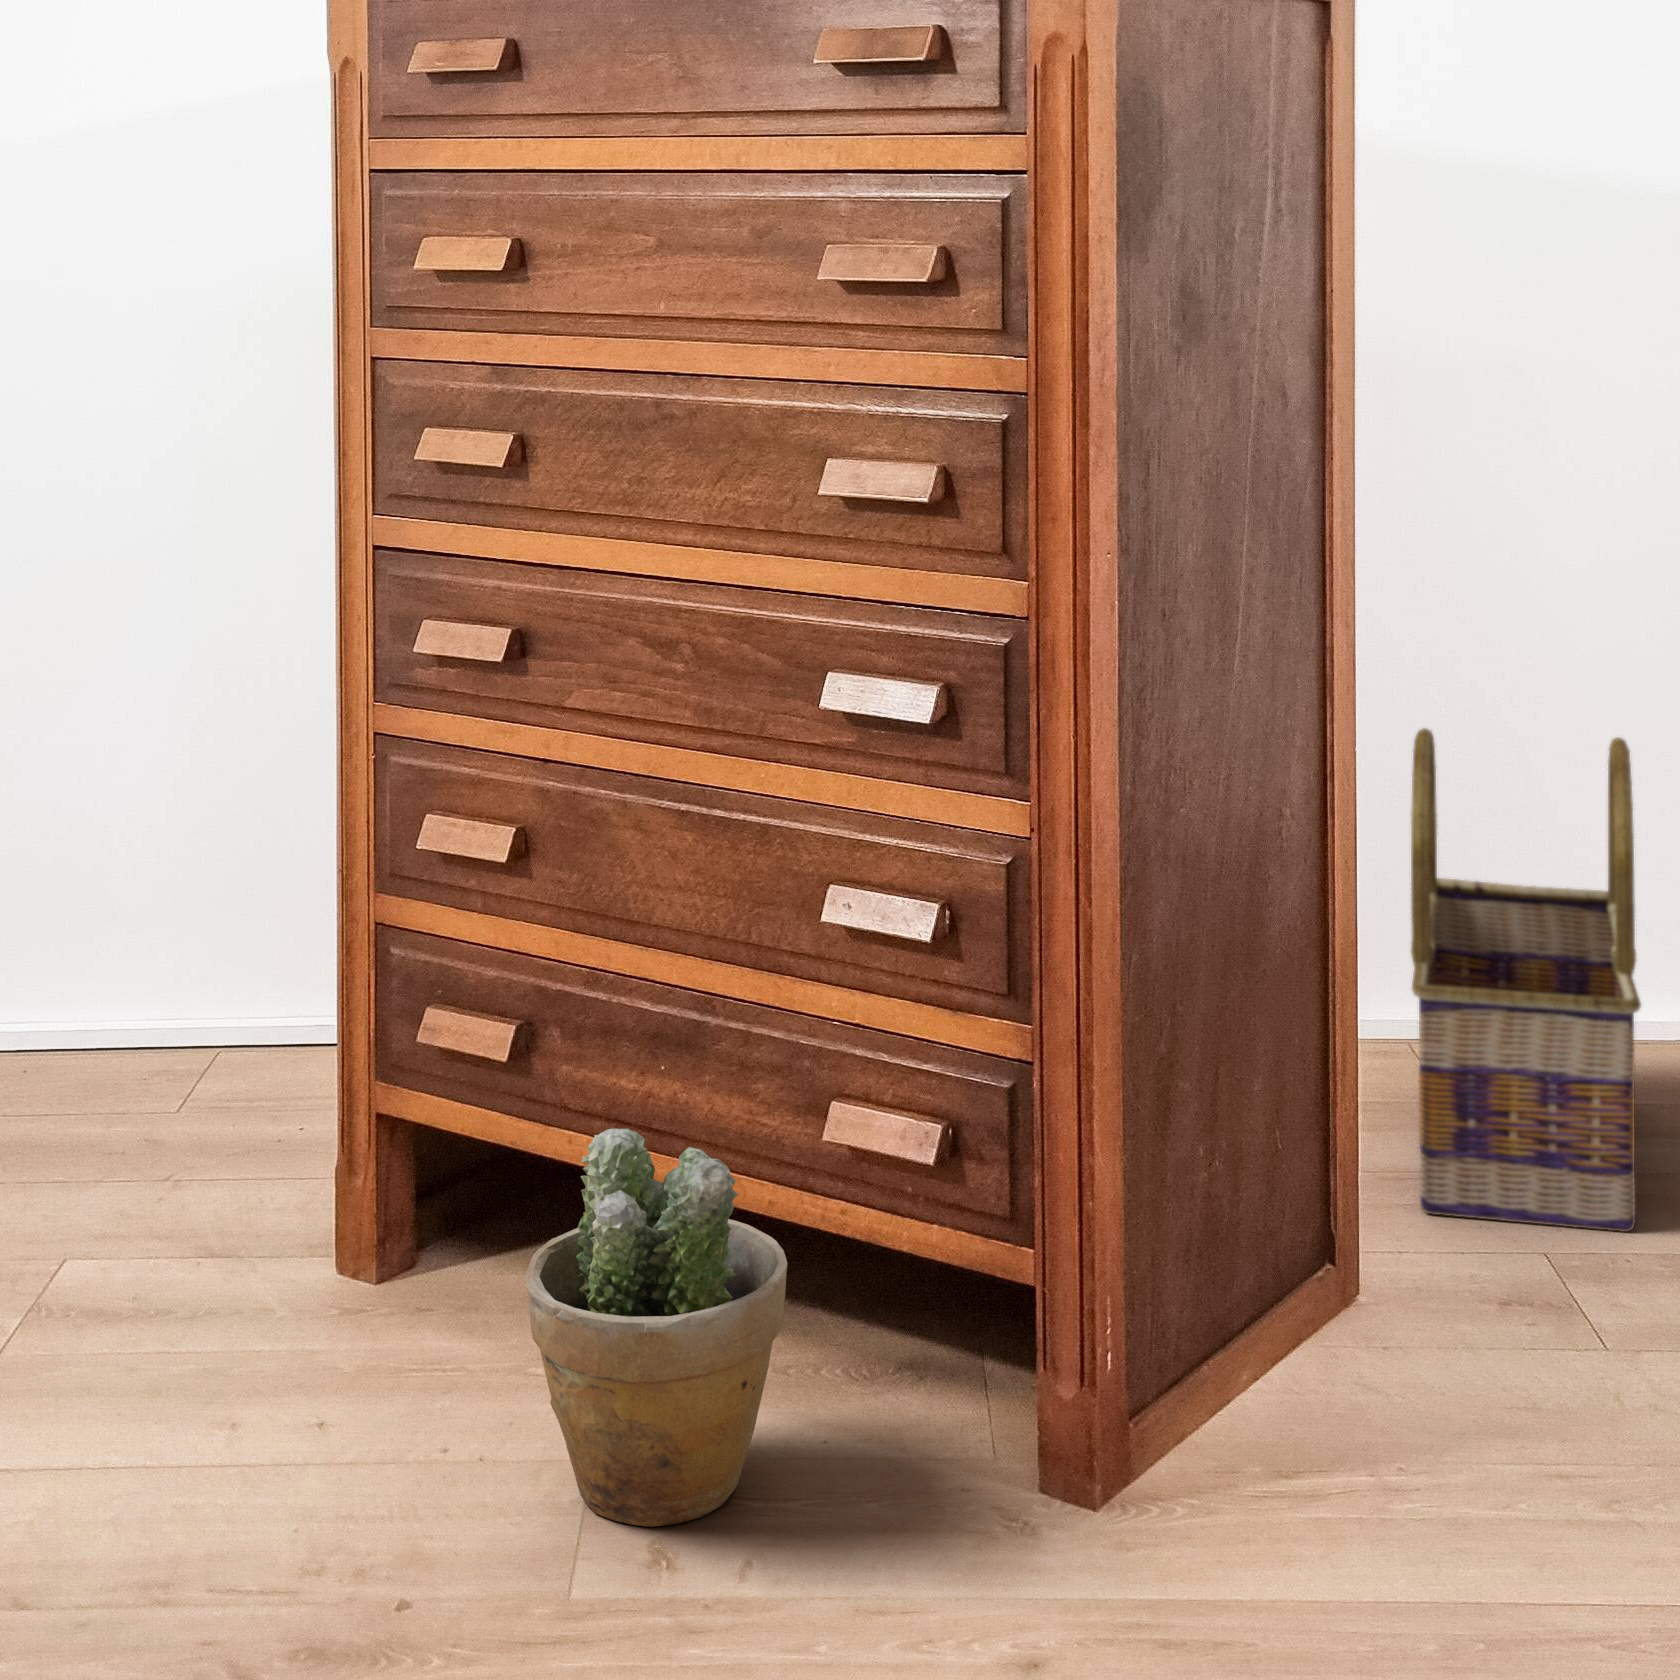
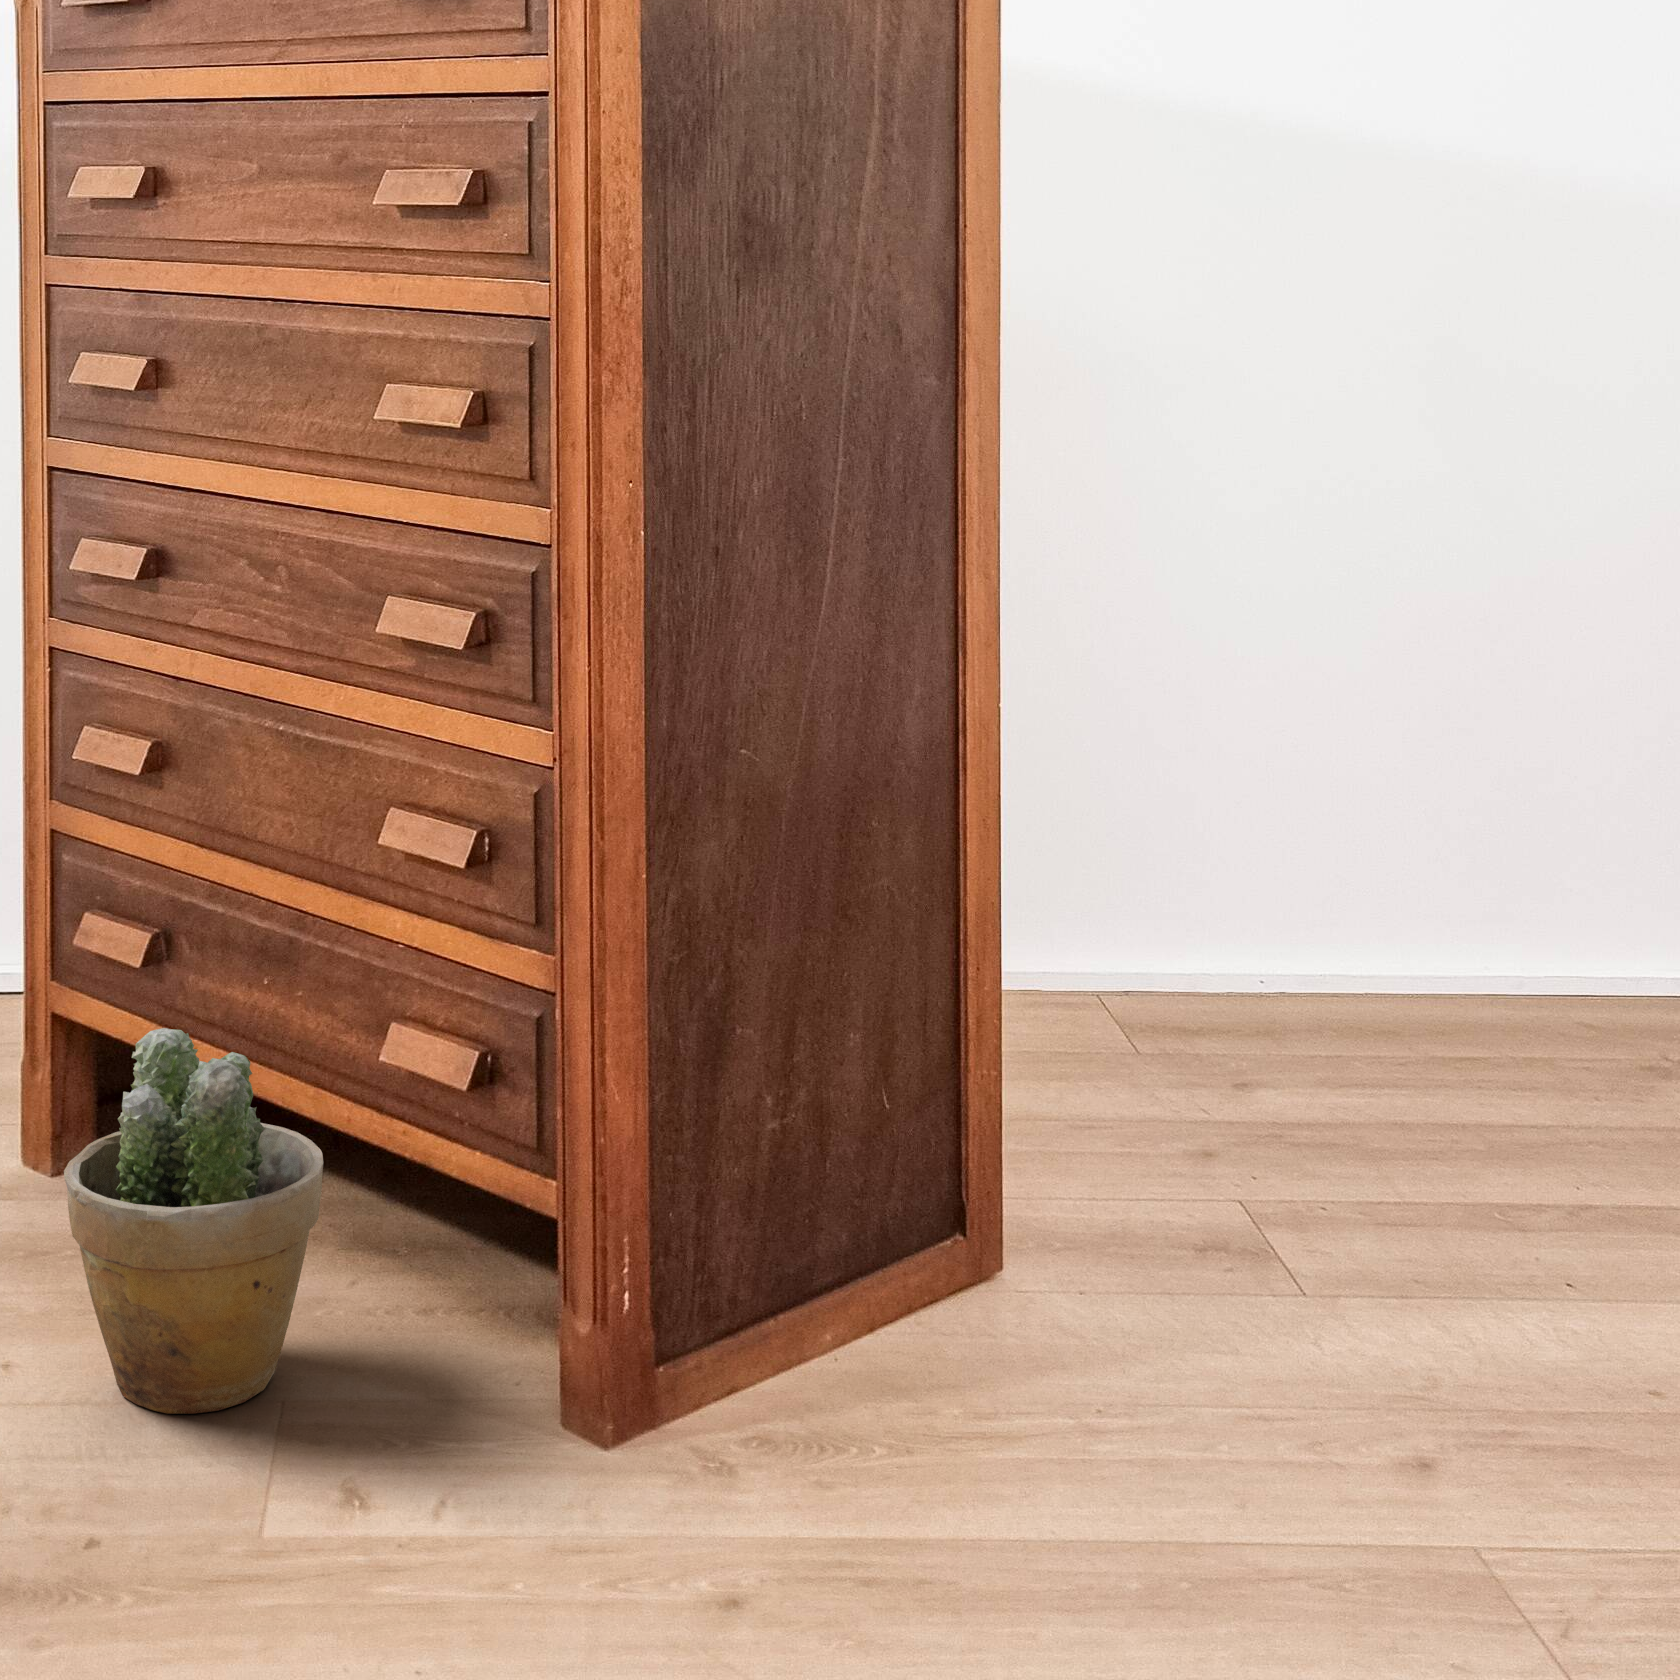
basket: present [1411,728,1641,1232] -> none [1108,705,1416,1253]

